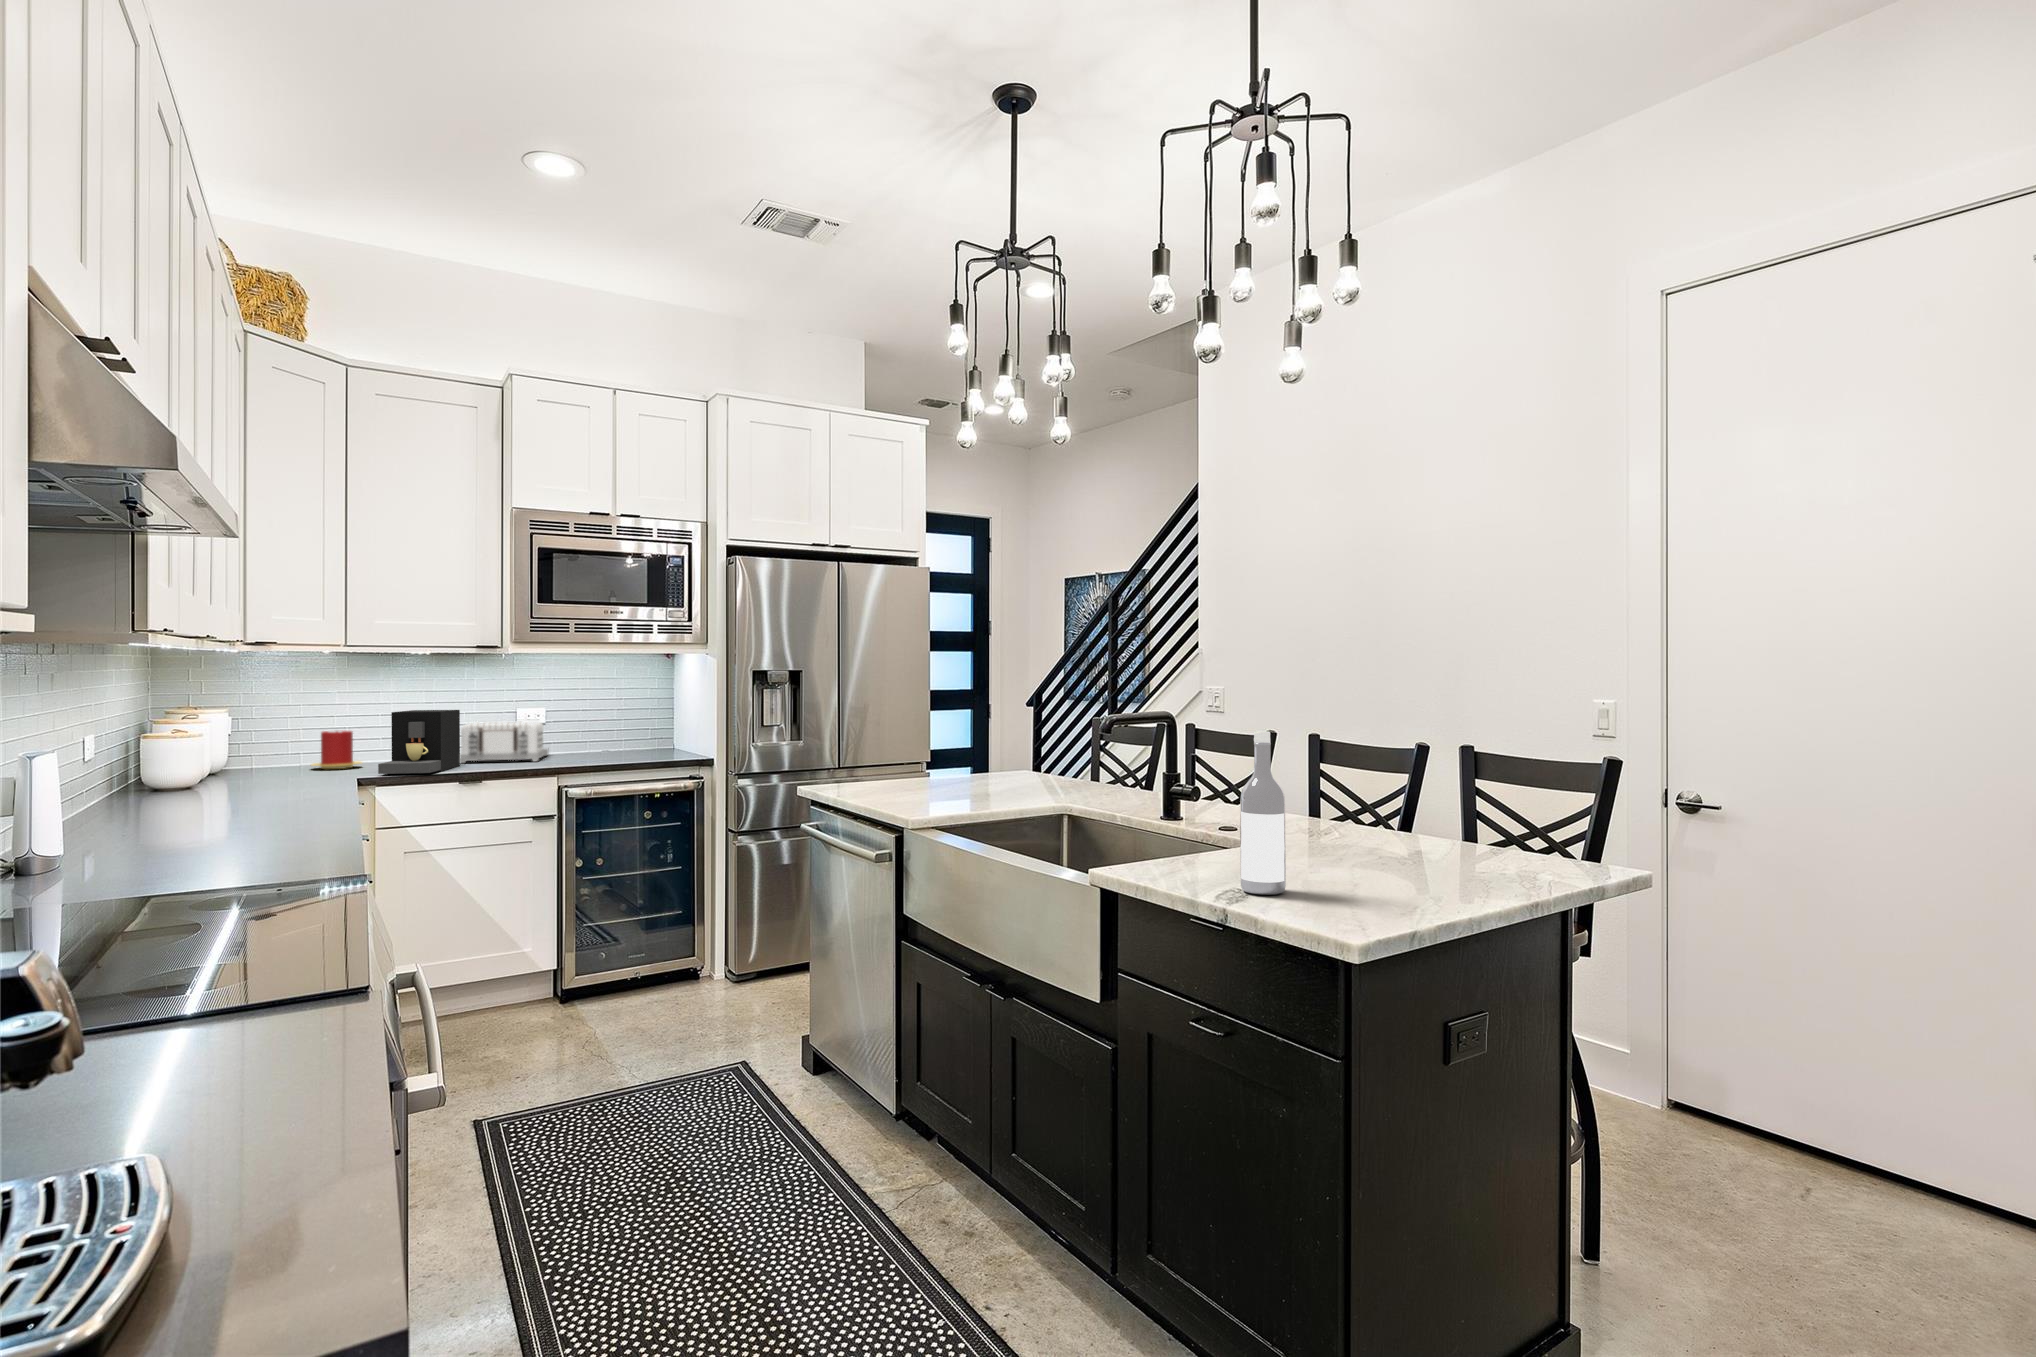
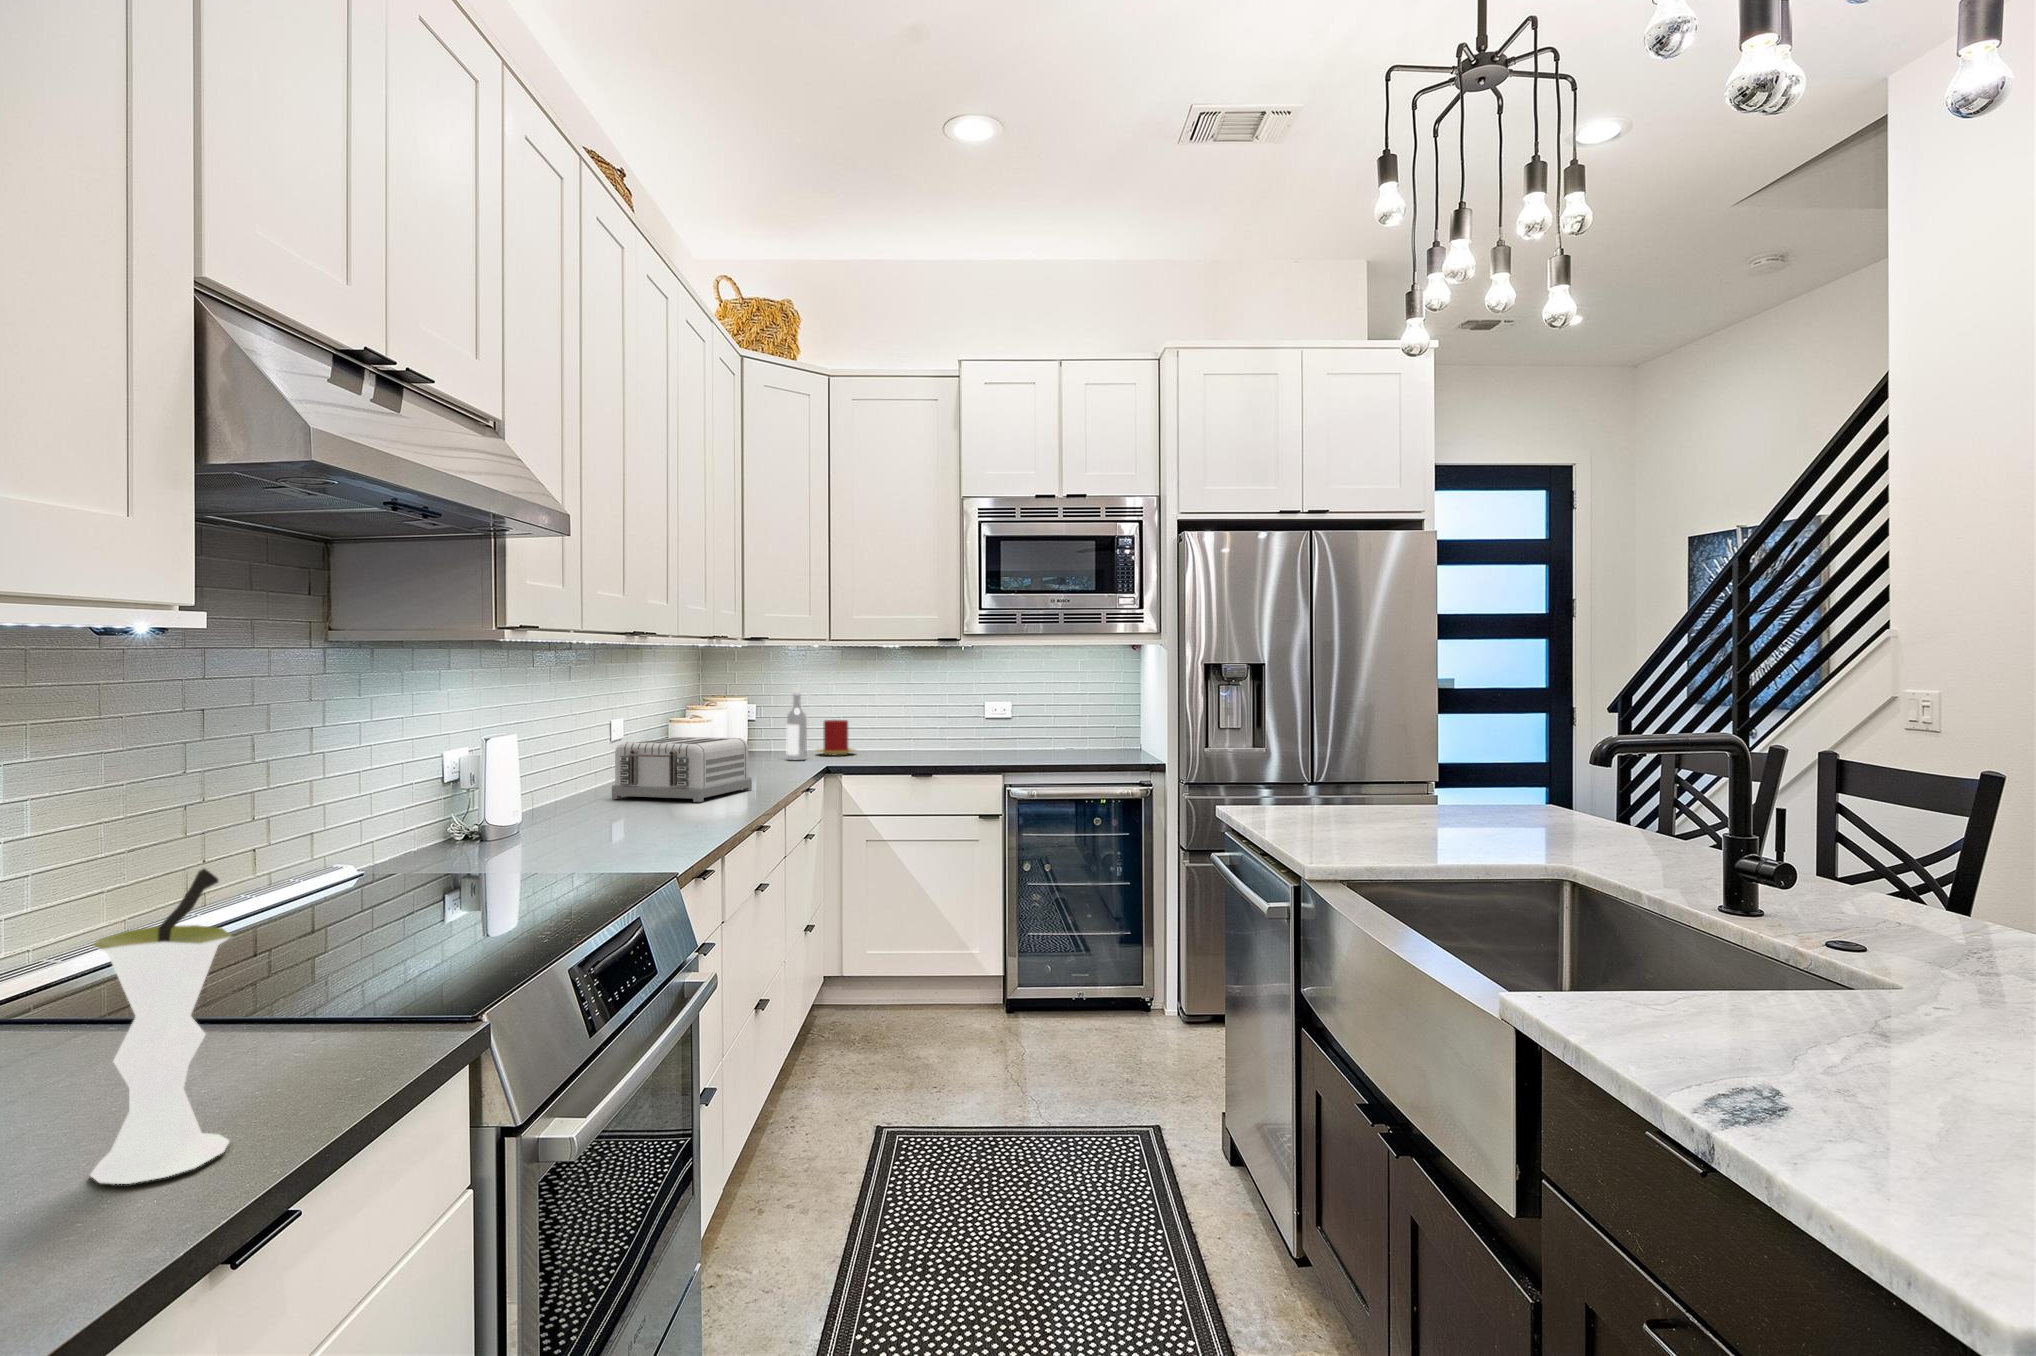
coffee maker: present [378,710,460,774] -> none [854,702,931,764]
toaster: present [460,719,549,763] -> present [612,737,752,802]
wine bottle: present [1240,731,1286,895] -> present [786,688,807,760]
vase: none [168,837,288,1101] -> present [90,869,232,1184]

